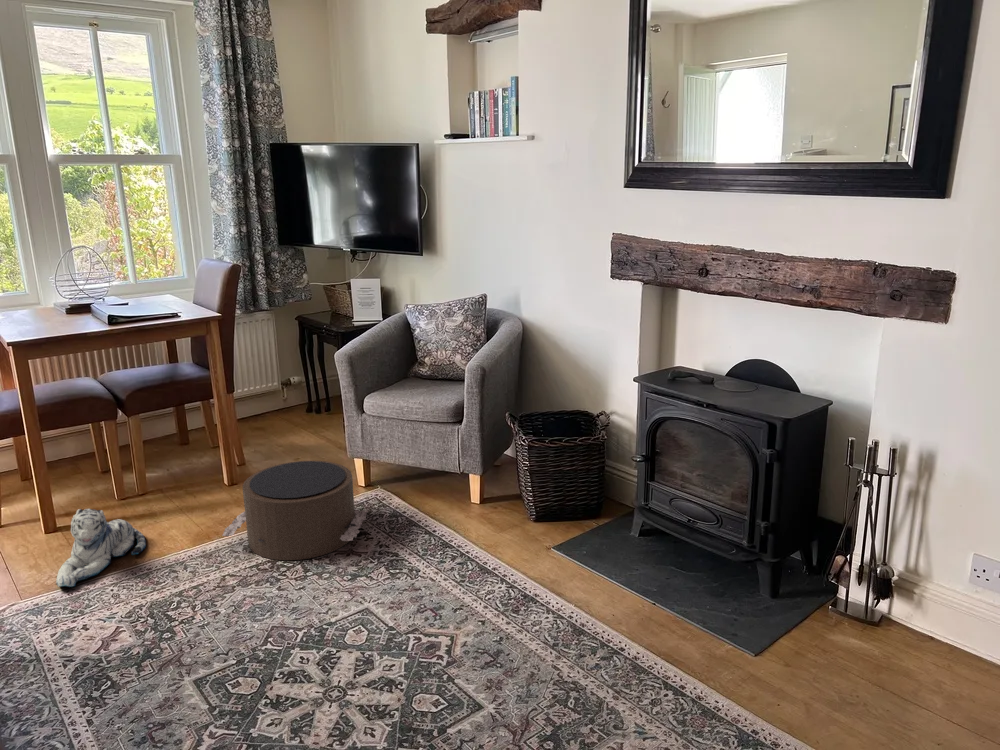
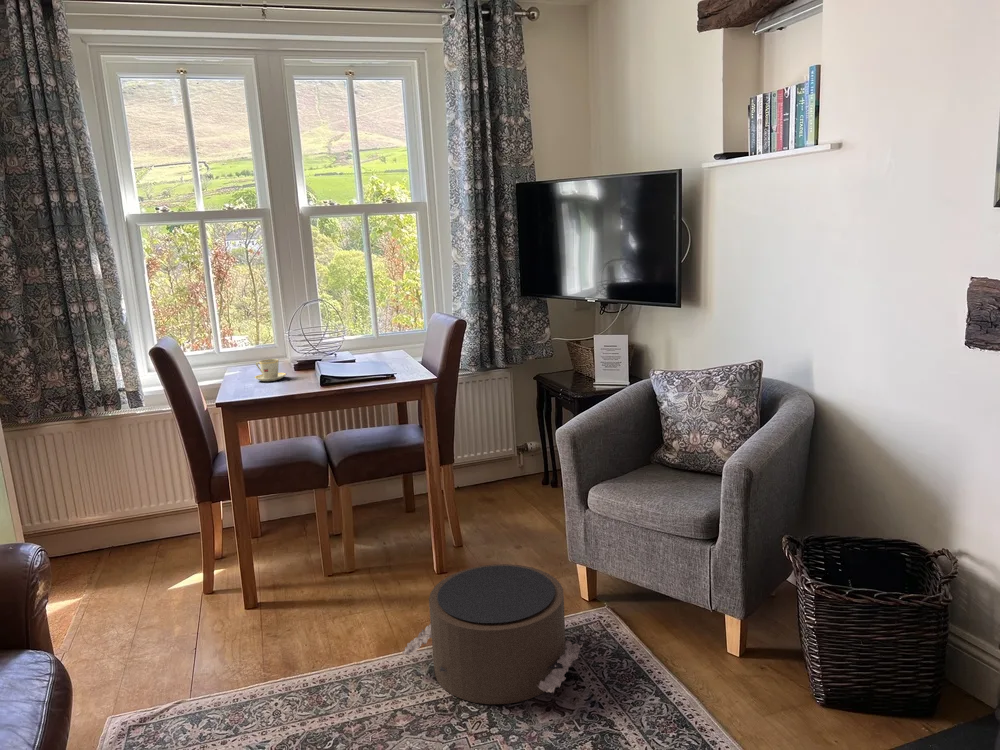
teacup: none [37,302,70,323] -> present [255,359,286,381]
plush toy: present [56,509,146,587] -> none [220,599,330,693]

